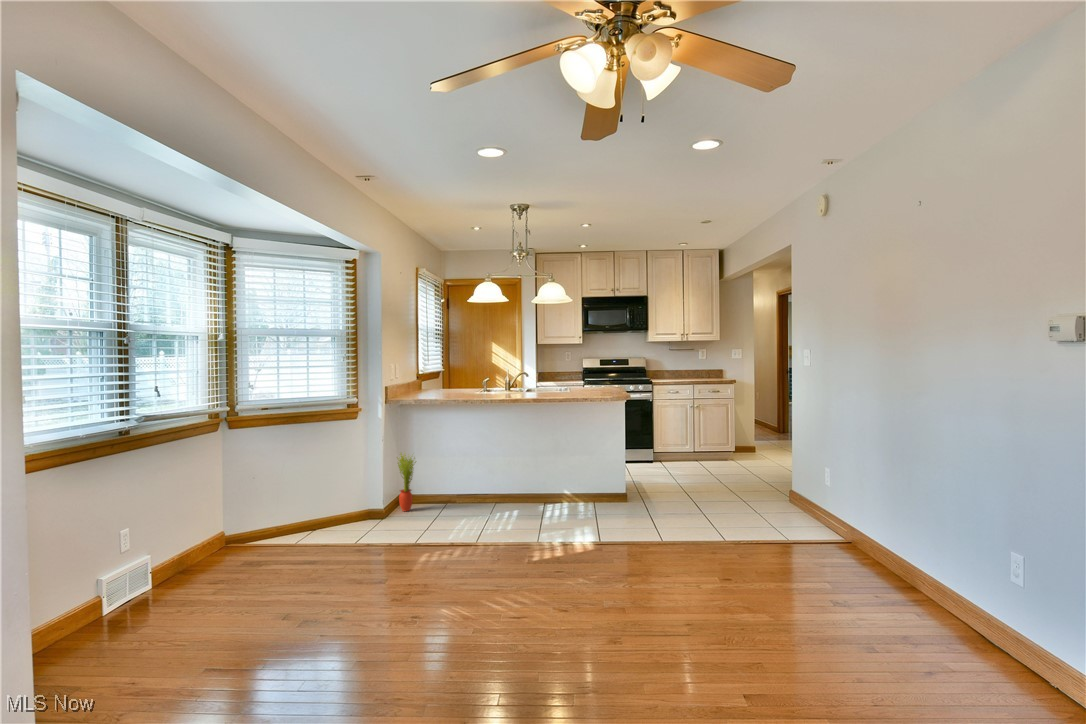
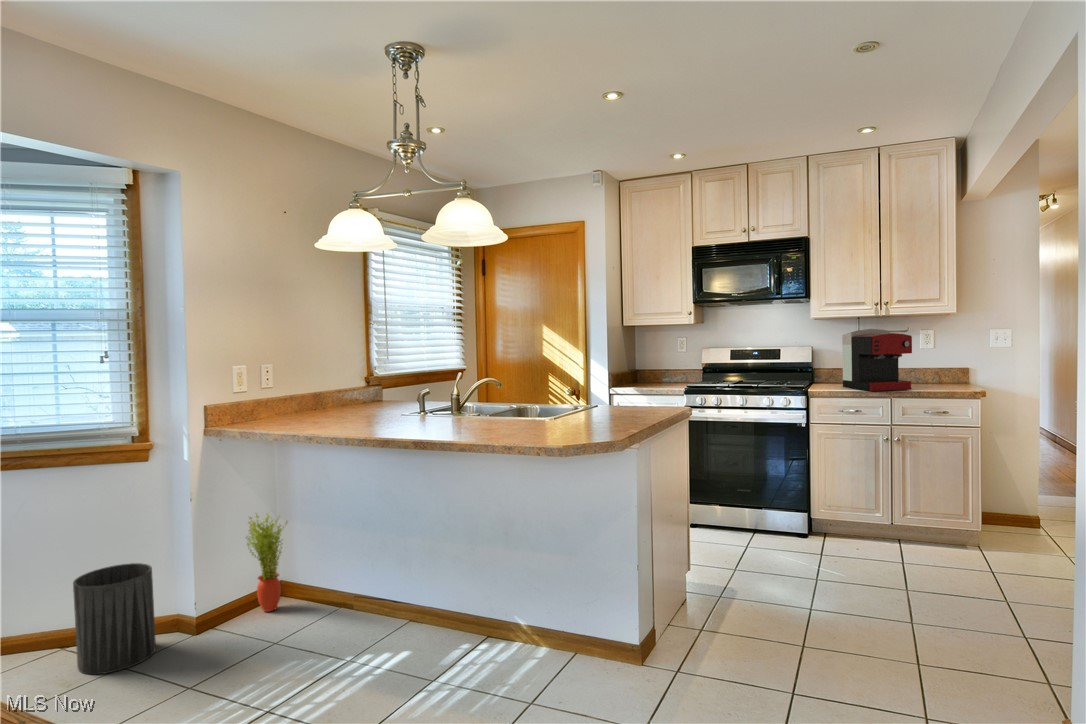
coffee maker: none [666,347,701,380] -> present [842,329,912,391]
trash can: none [333,480,375,539] -> present [73,563,156,674]

